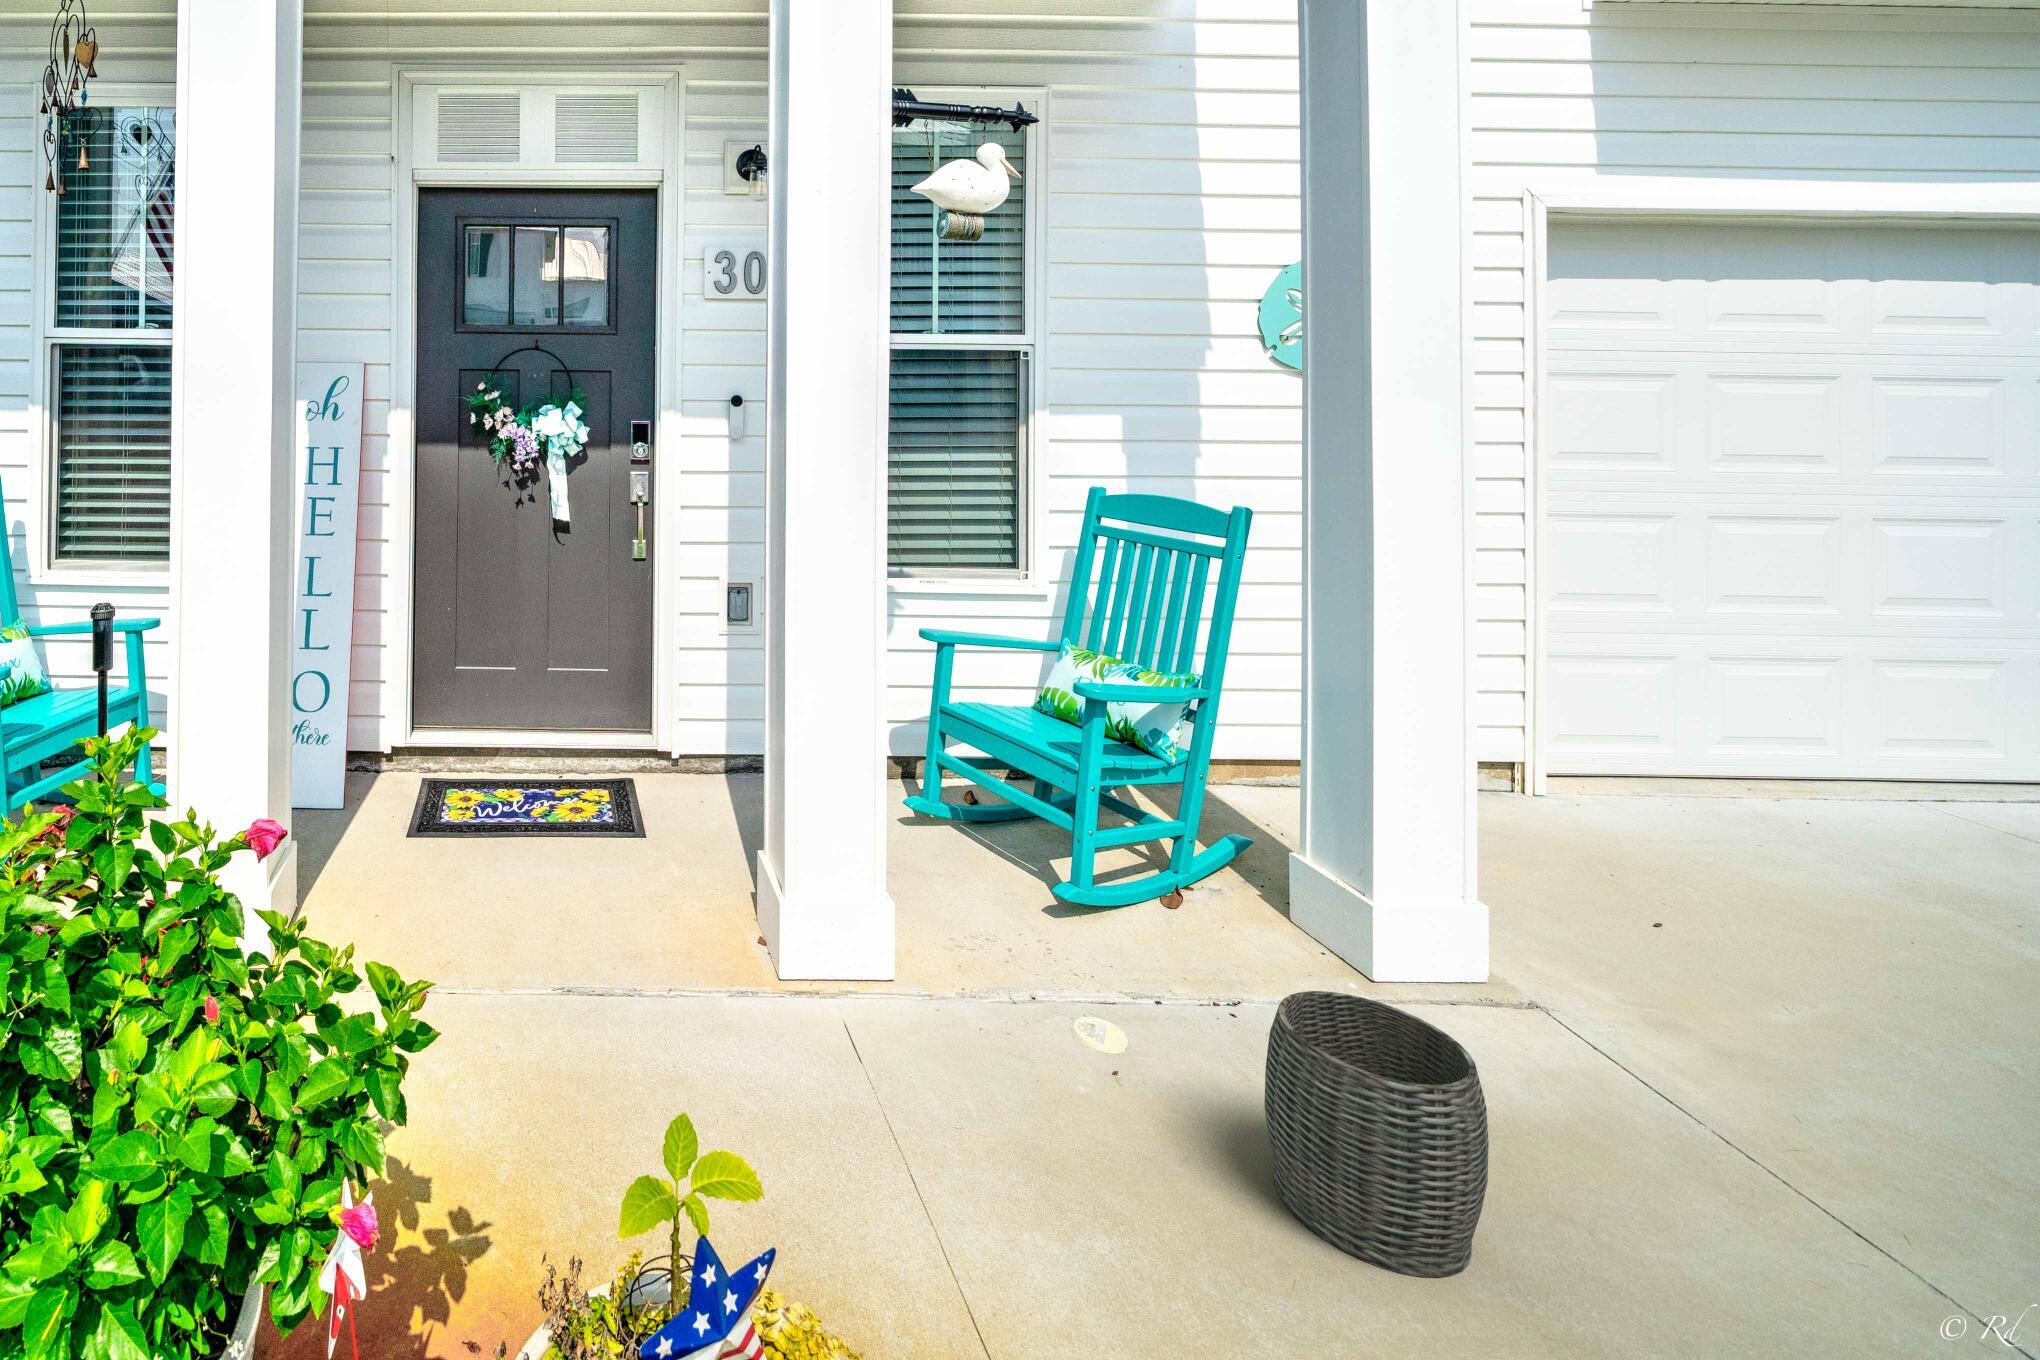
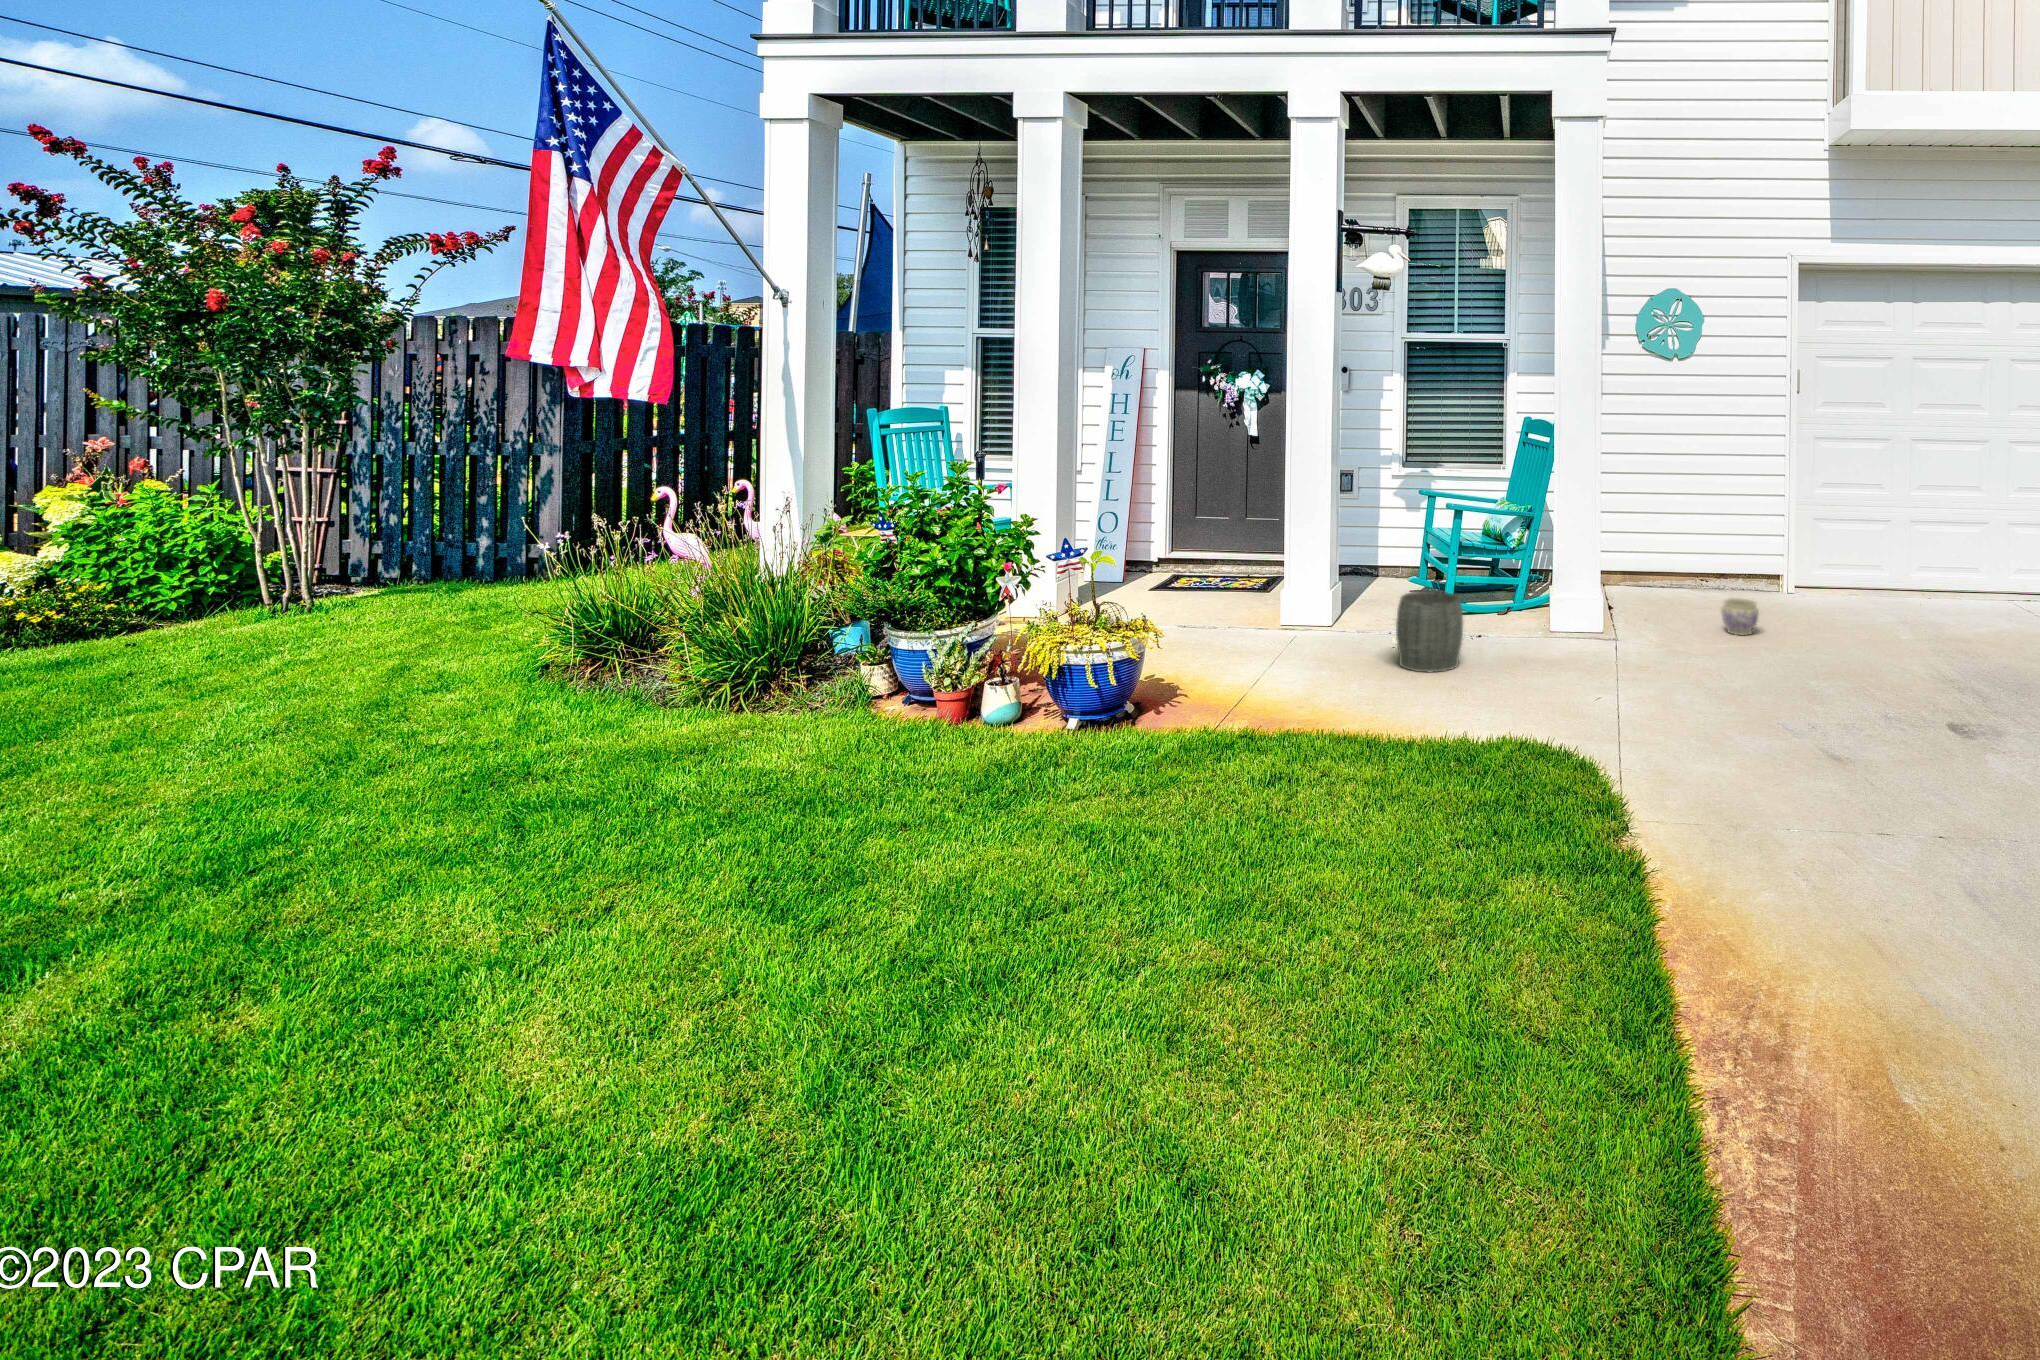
planter: none [1714,895,1831,992] -> present [1722,598,1759,635]

